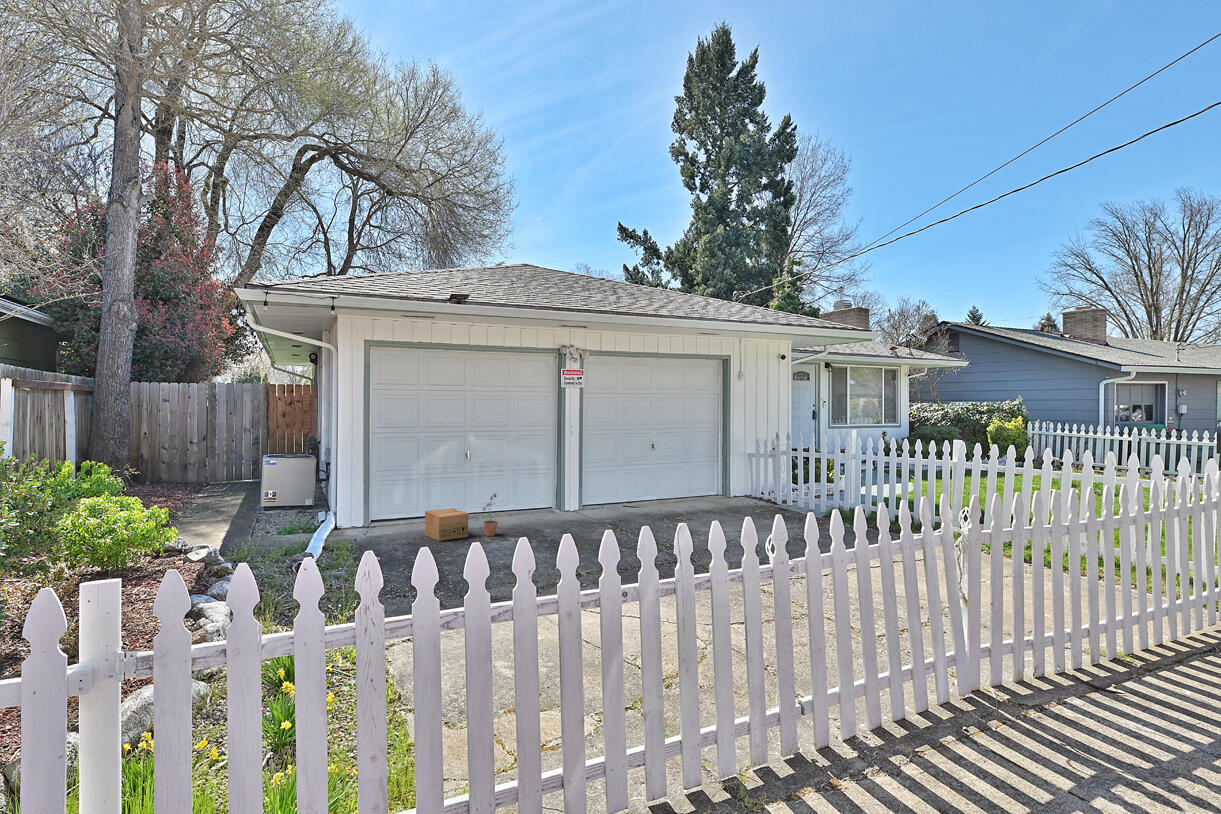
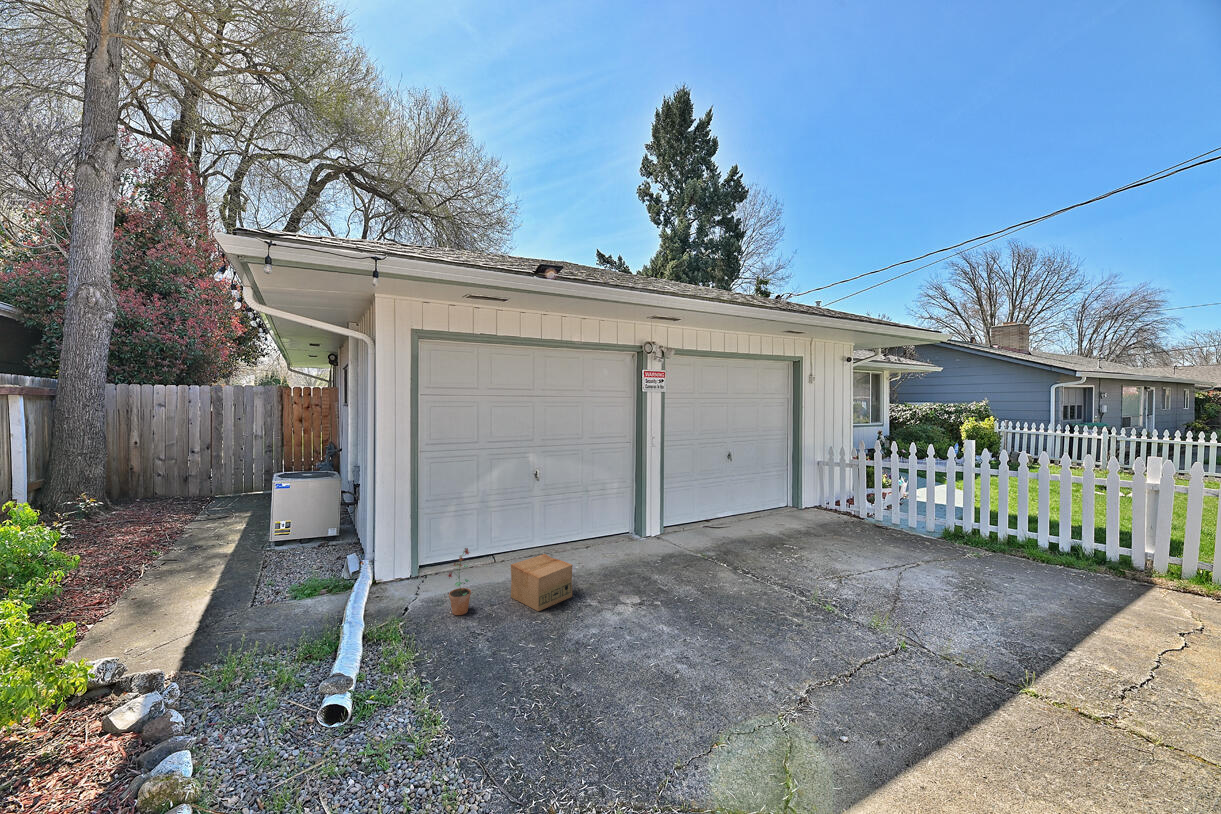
potted plant: present [483,493,498,536] -> present [448,548,471,615]

